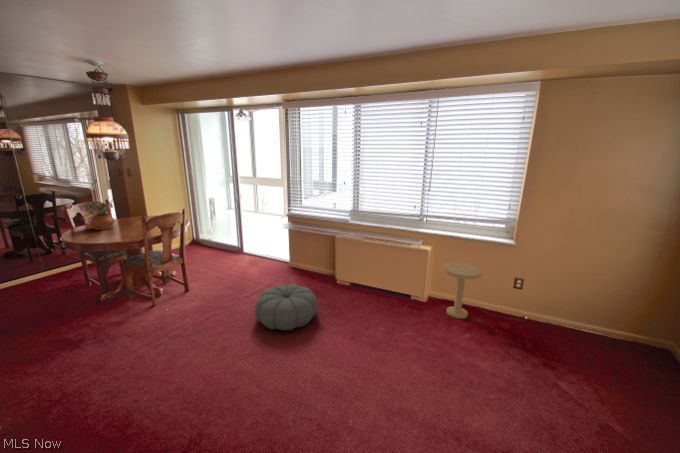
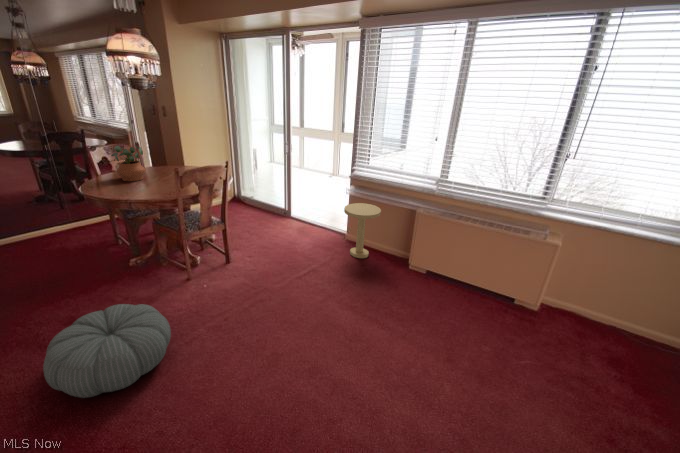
side table: present [443,261,482,319] -> present [344,203,381,258]
pouf: present [255,284,318,331] -> present [43,304,171,398]

